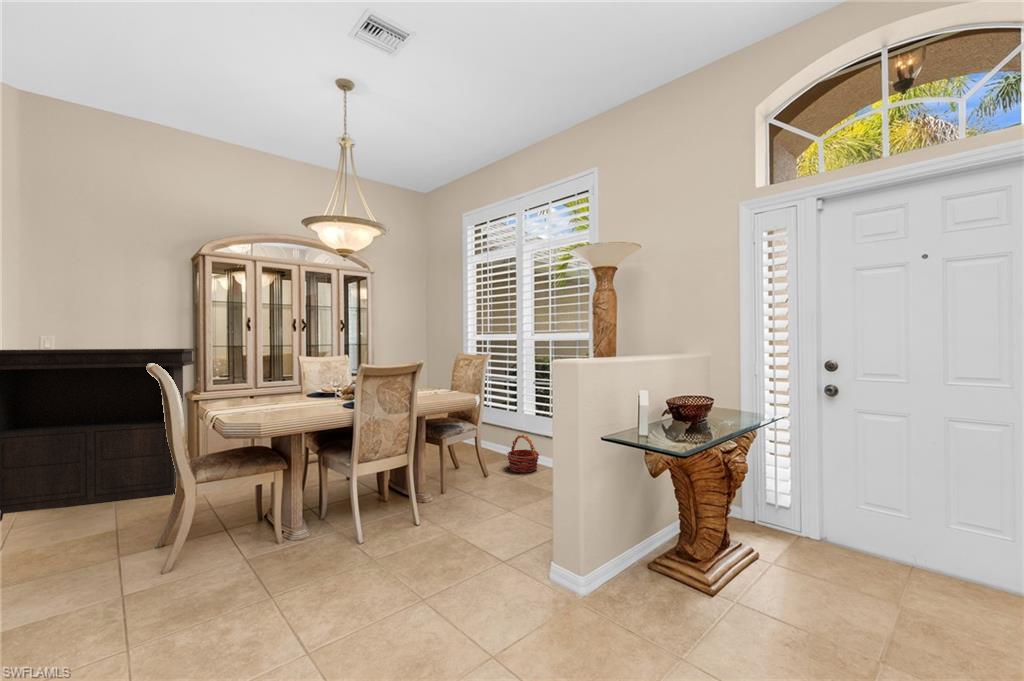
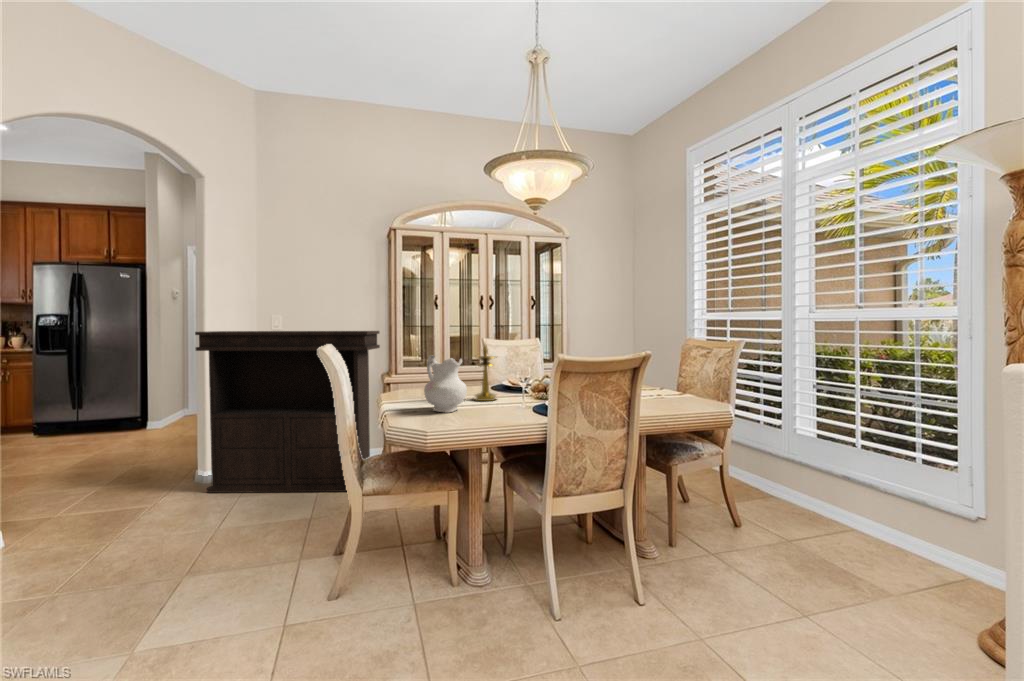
candlestick: none [293,356,313,403] -> present [475,344,496,401]
ceramic pitcher: none [252,368,289,411] -> present [424,355,467,412]
basket: present [507,435,539,473] -> none [767,466,825,527]

